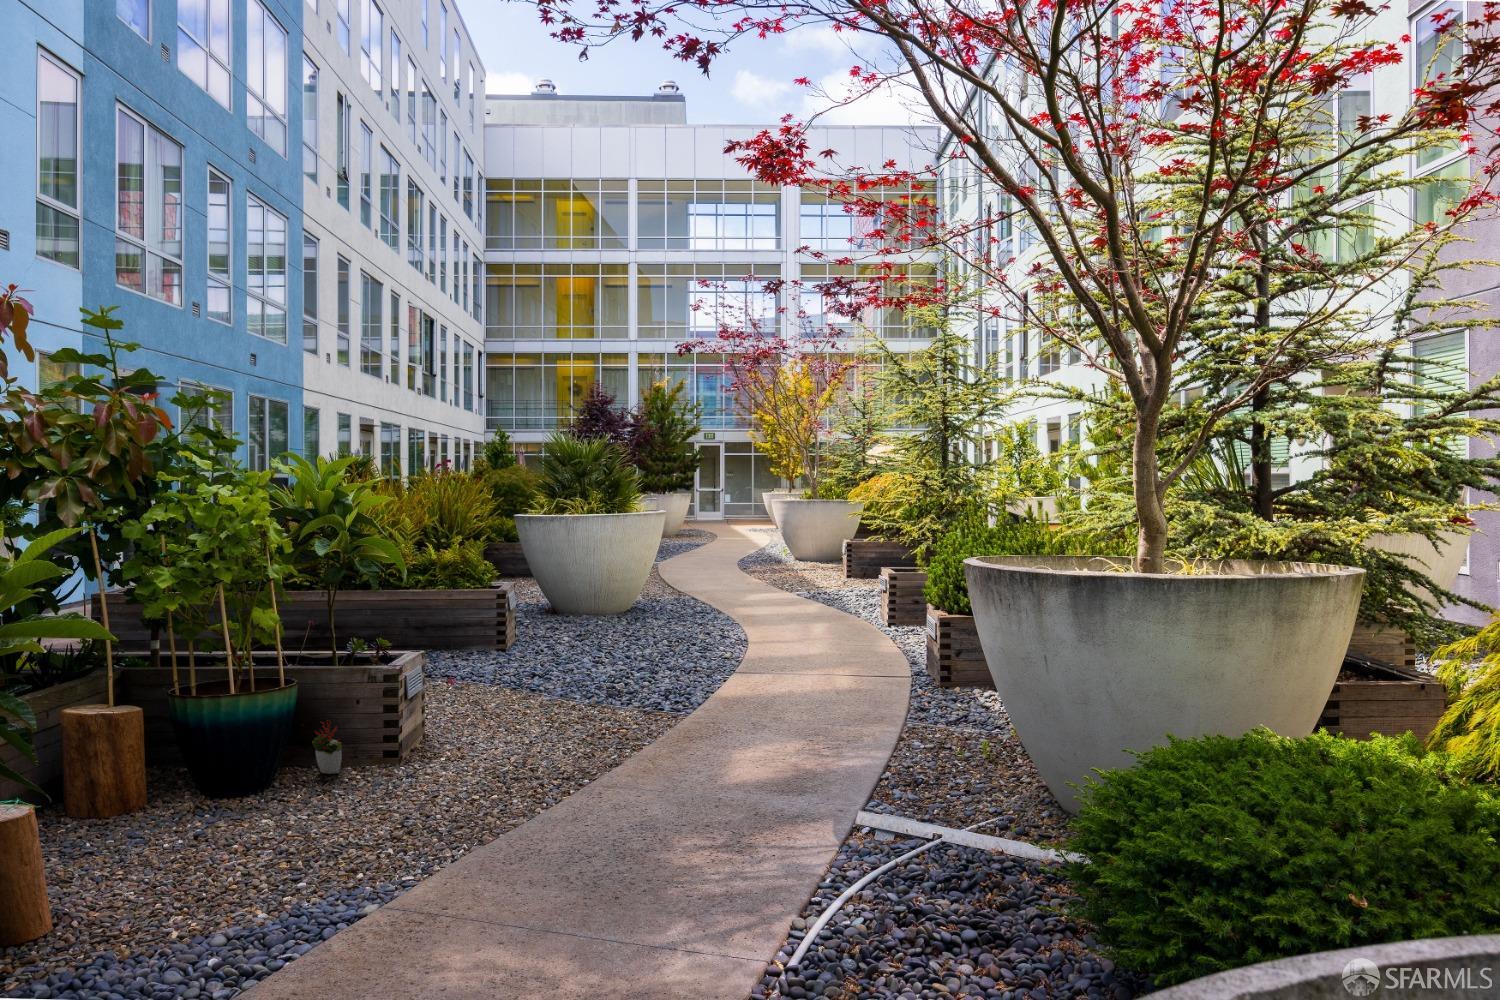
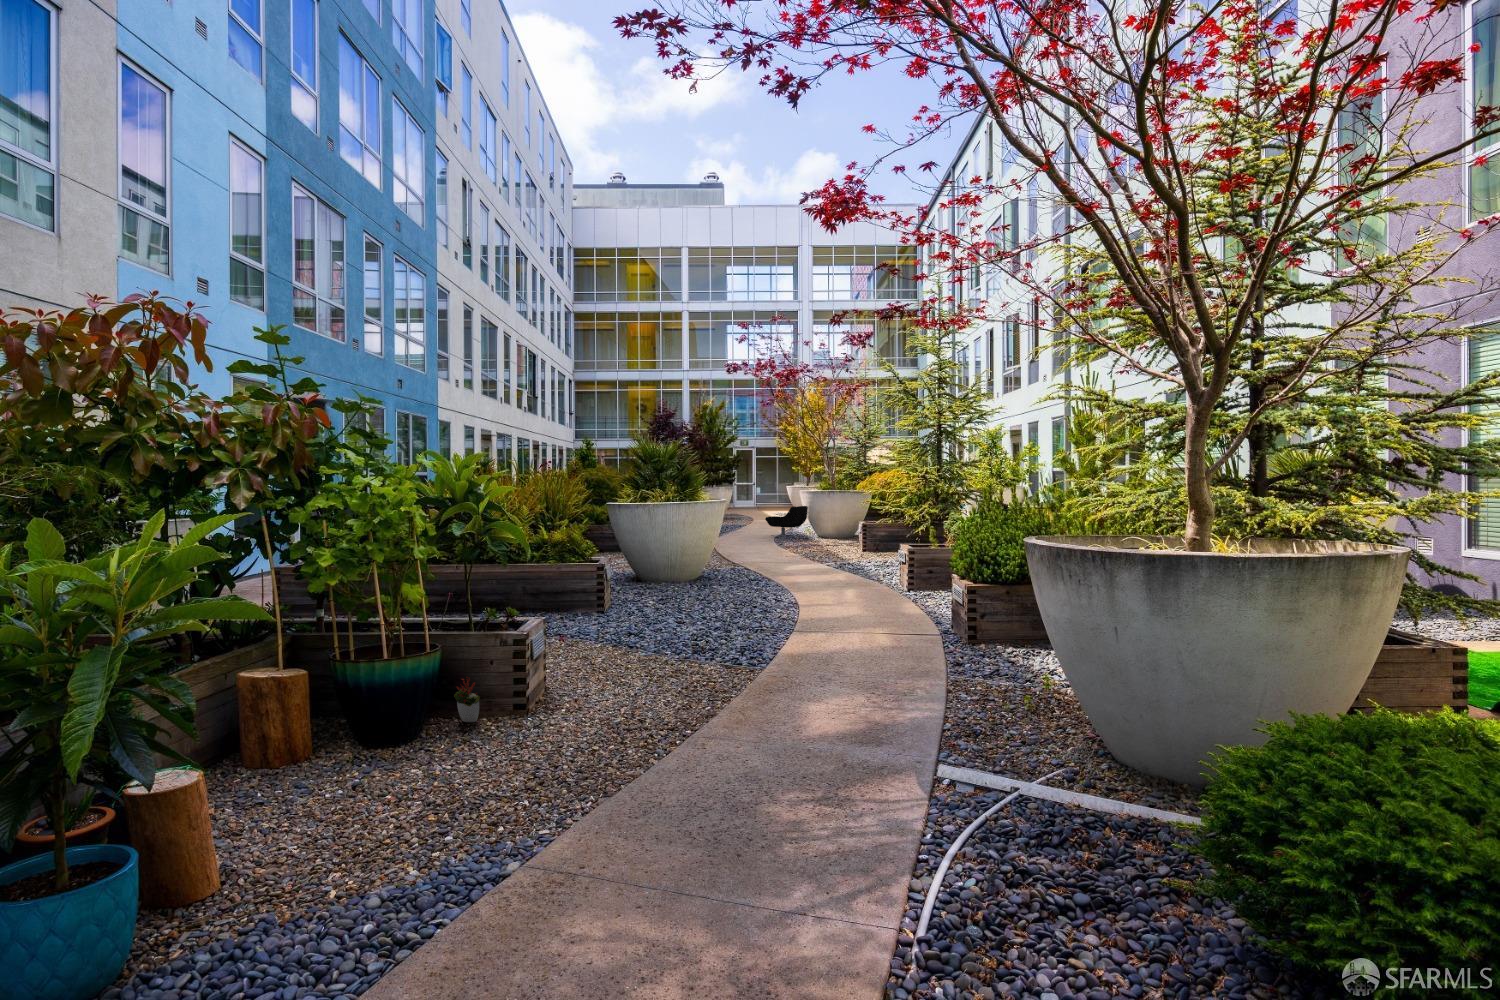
lounge chair: none [731,522,787,563] -> present [765,506,808,537]

